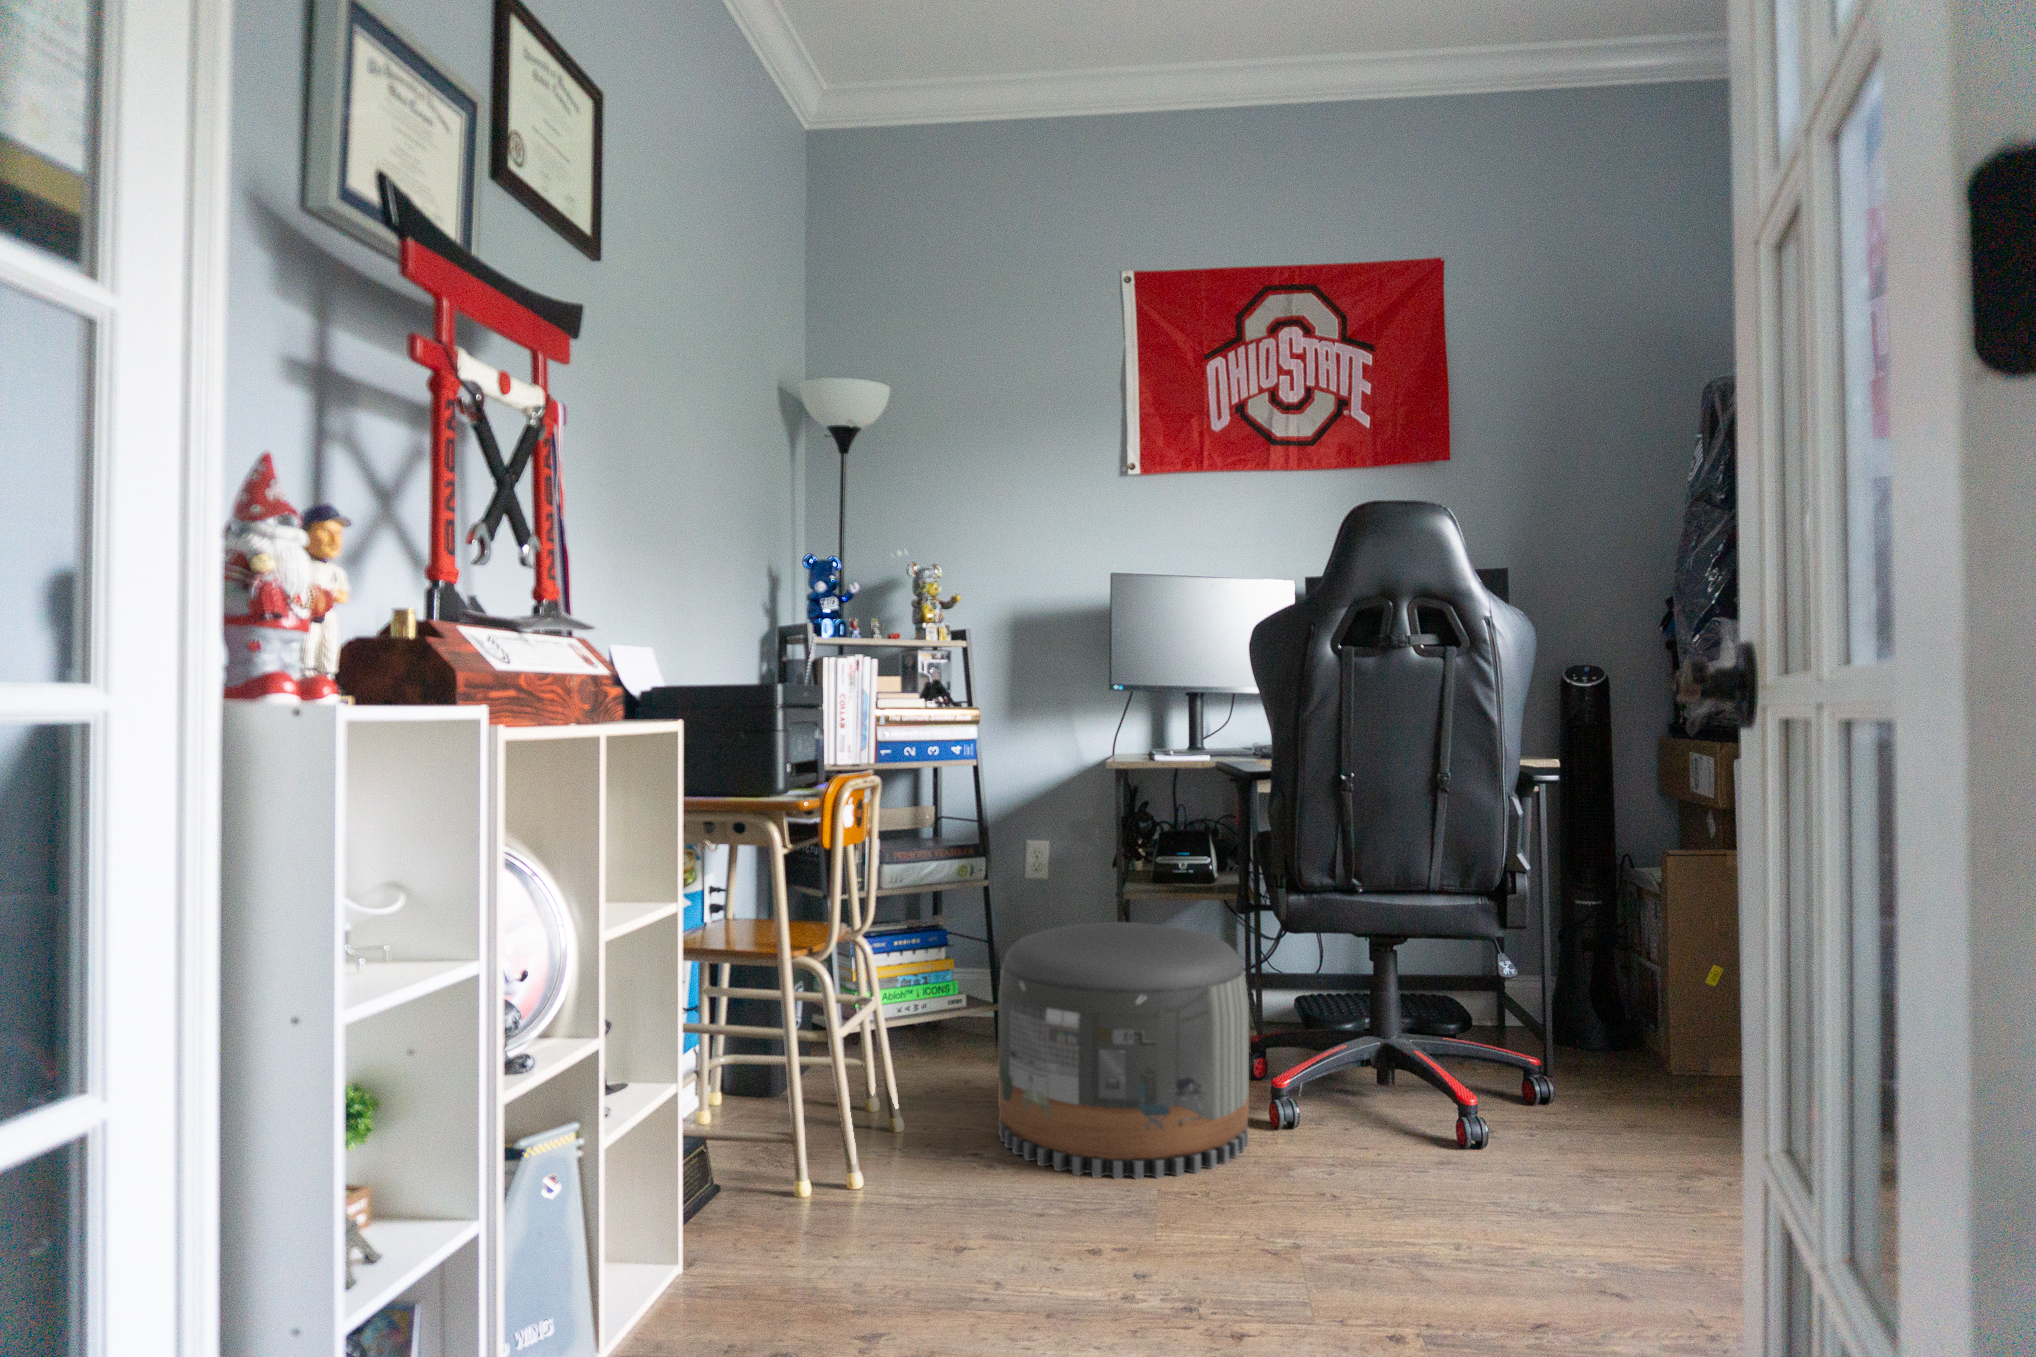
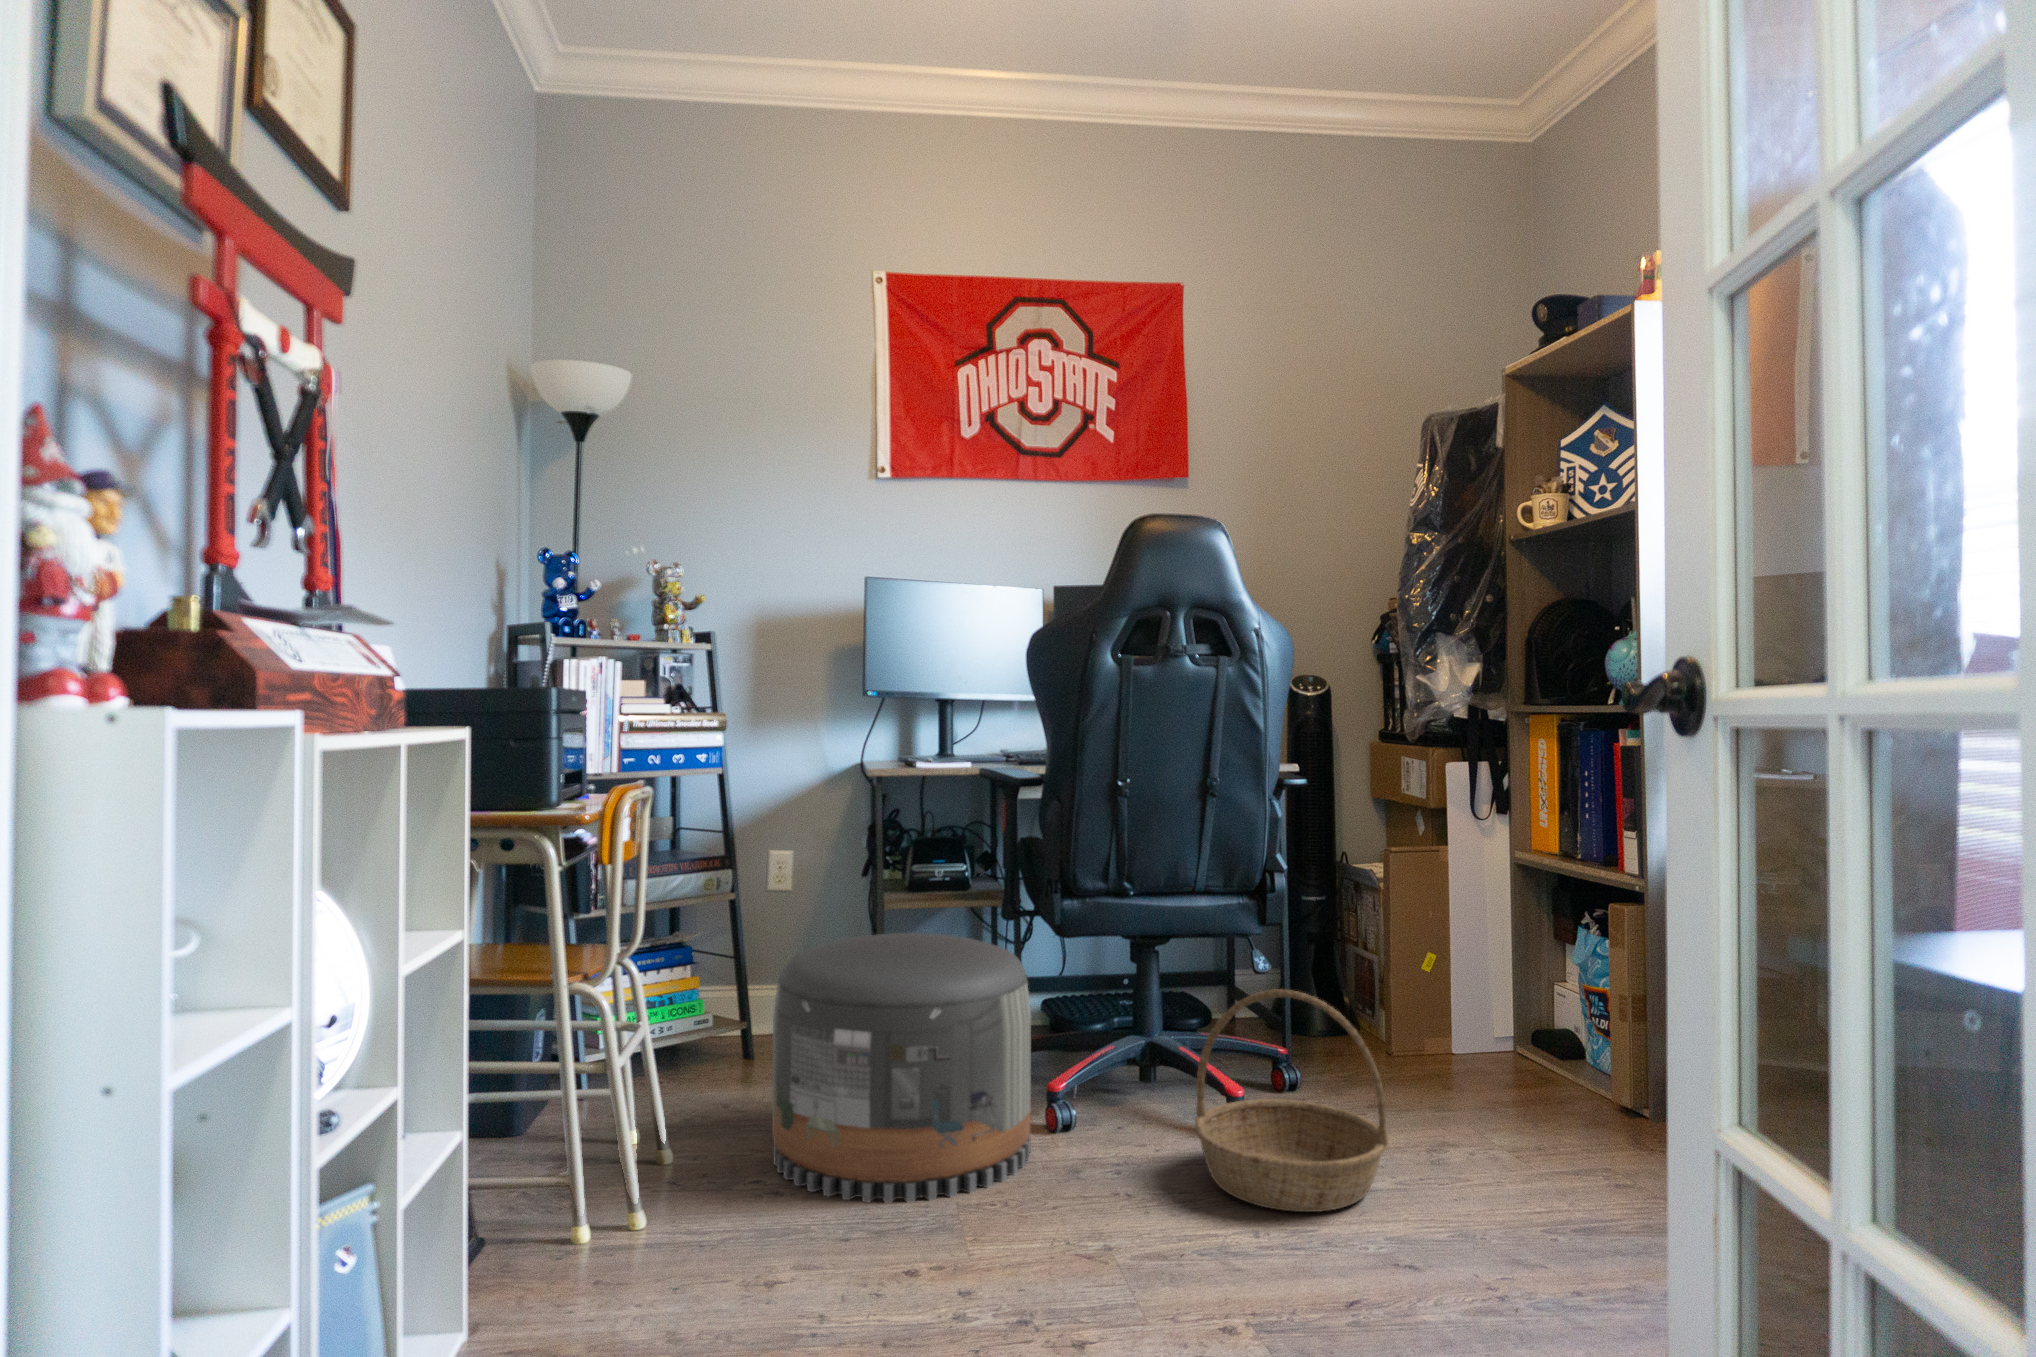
basket: none [1410,996,1620,1229] -> present [1195,989,1388,1212]

